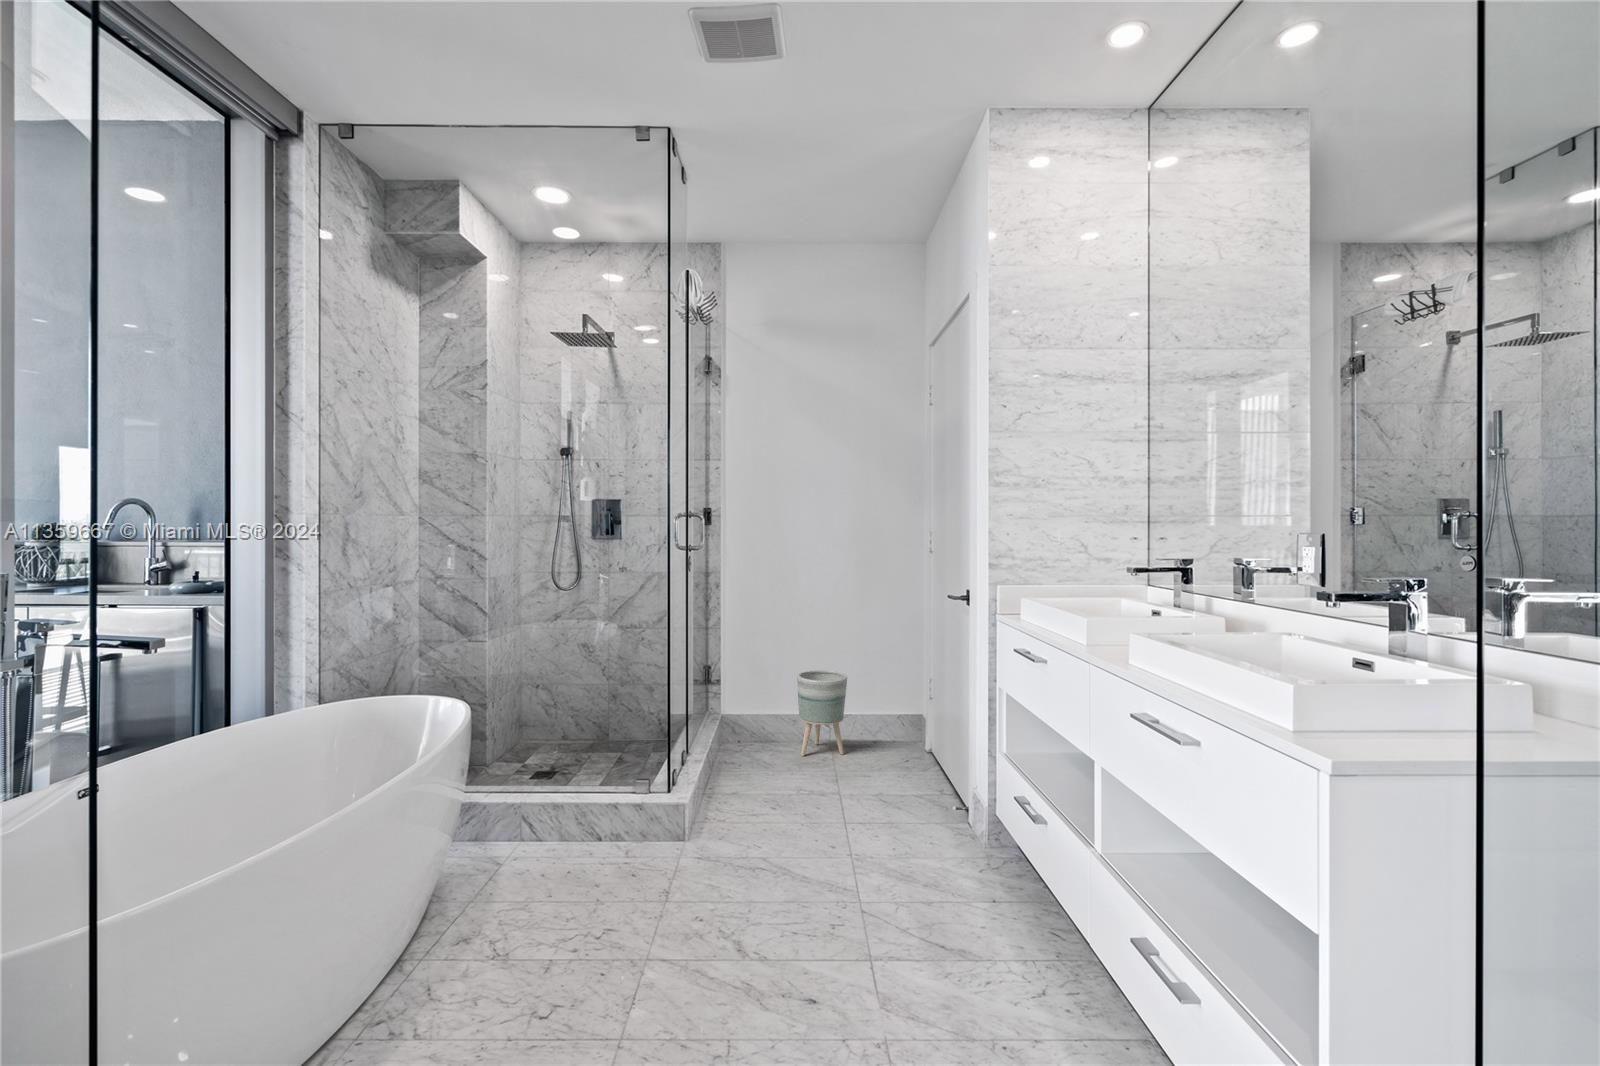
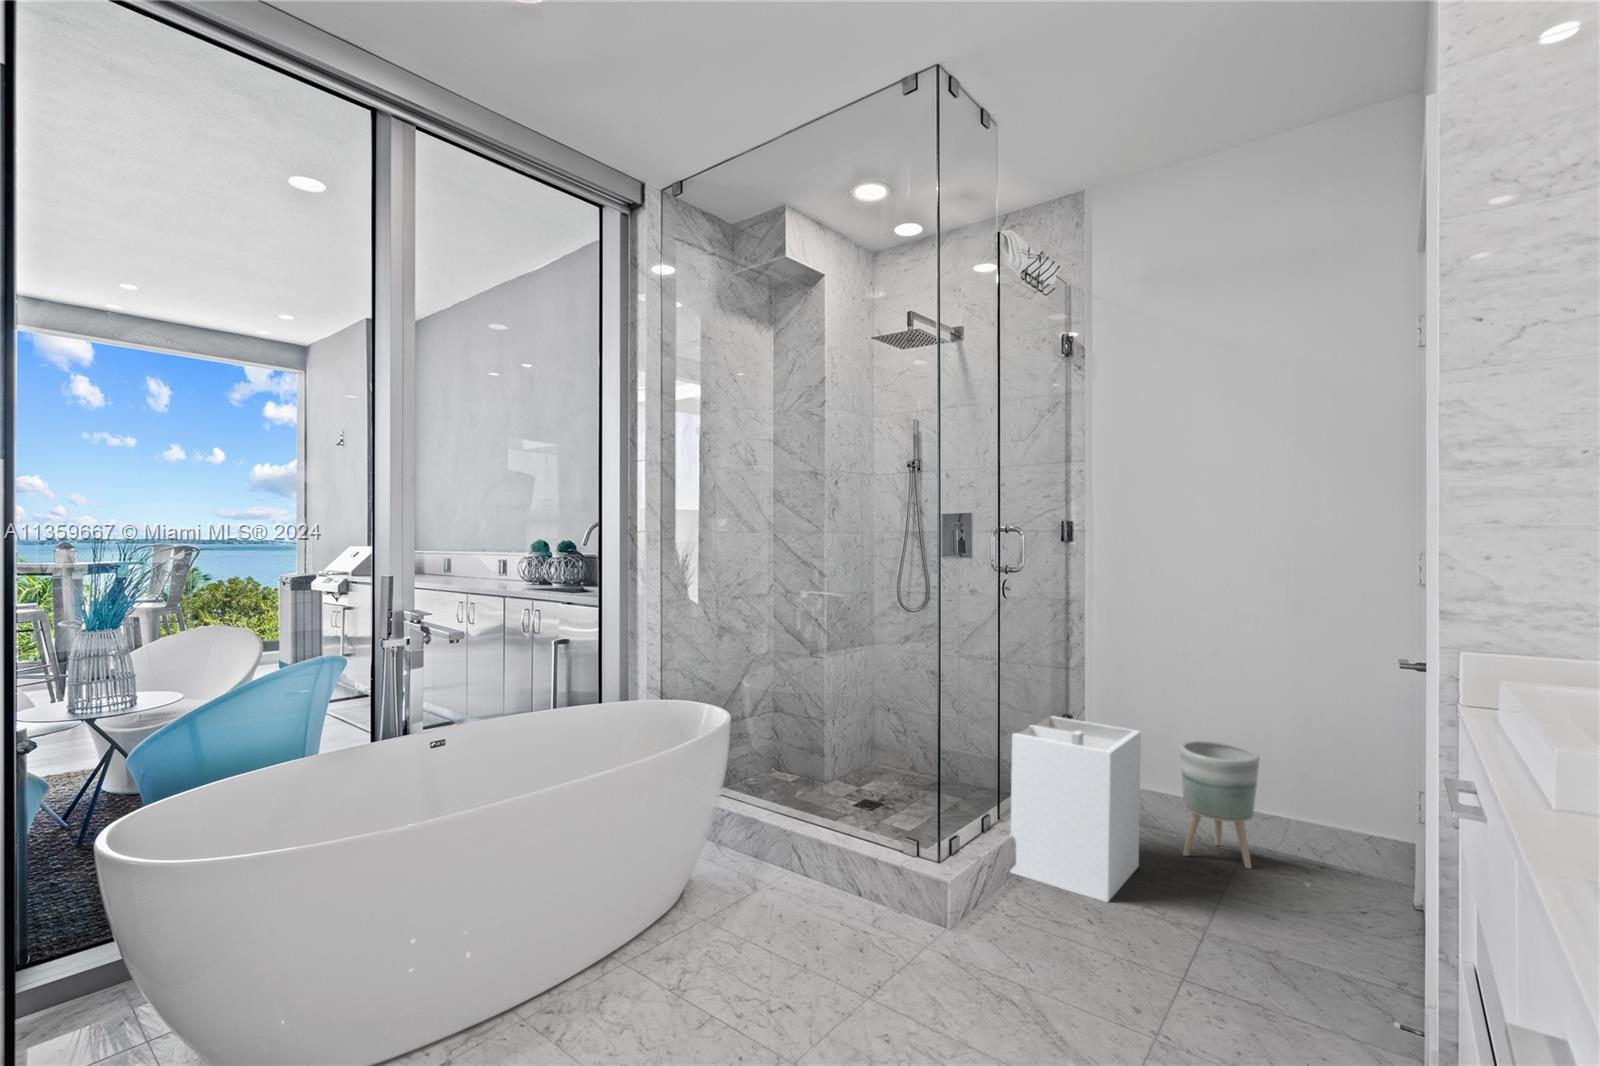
laundry hamper: none [700,666,782,797] -> present [1010,716,1141,902]

